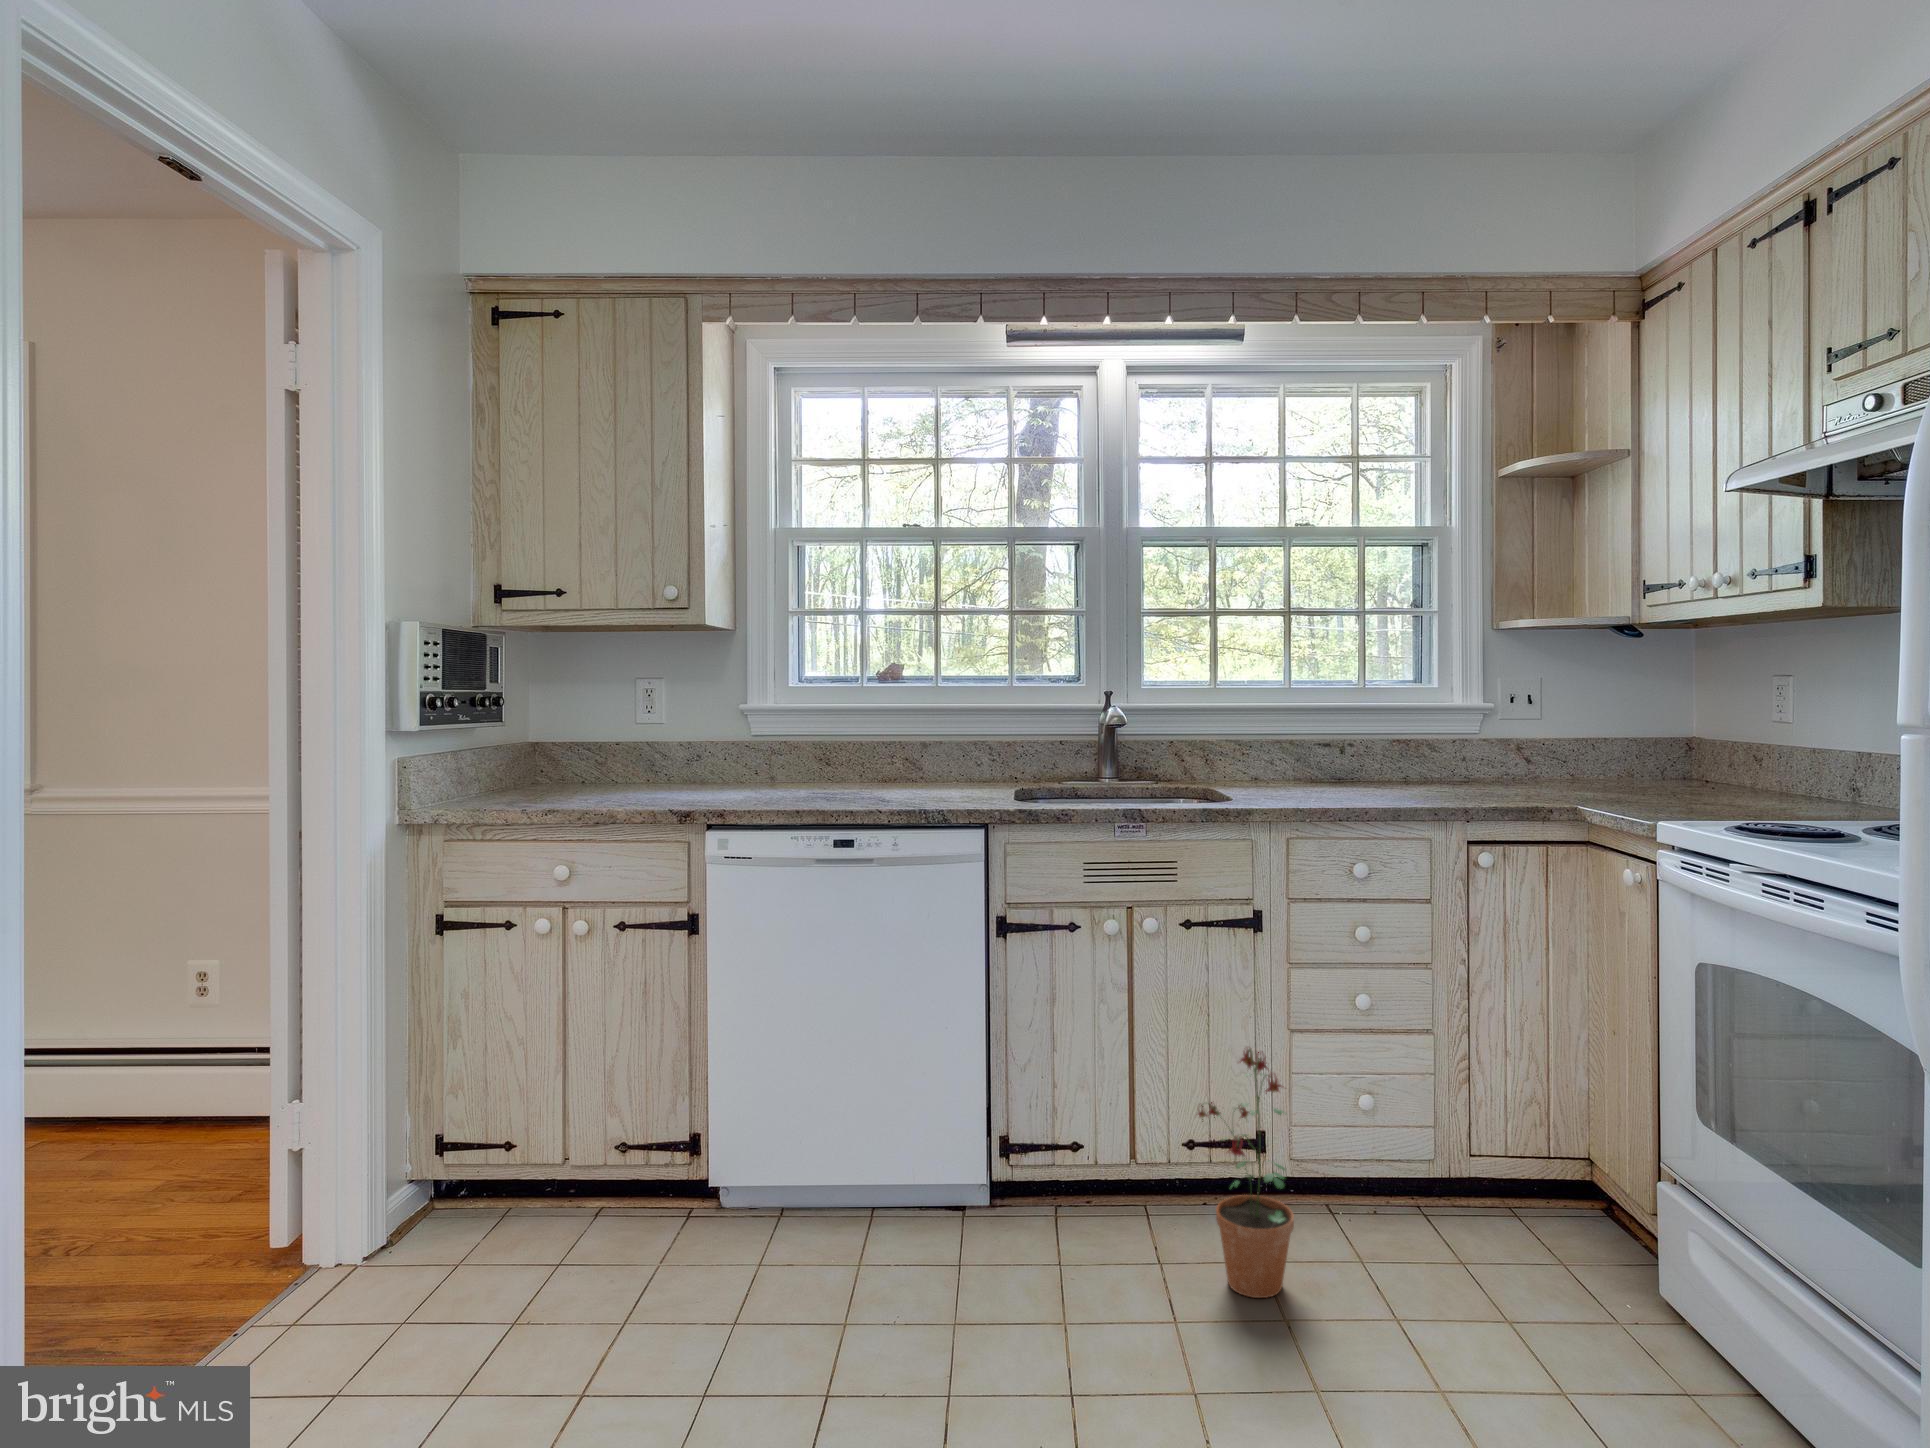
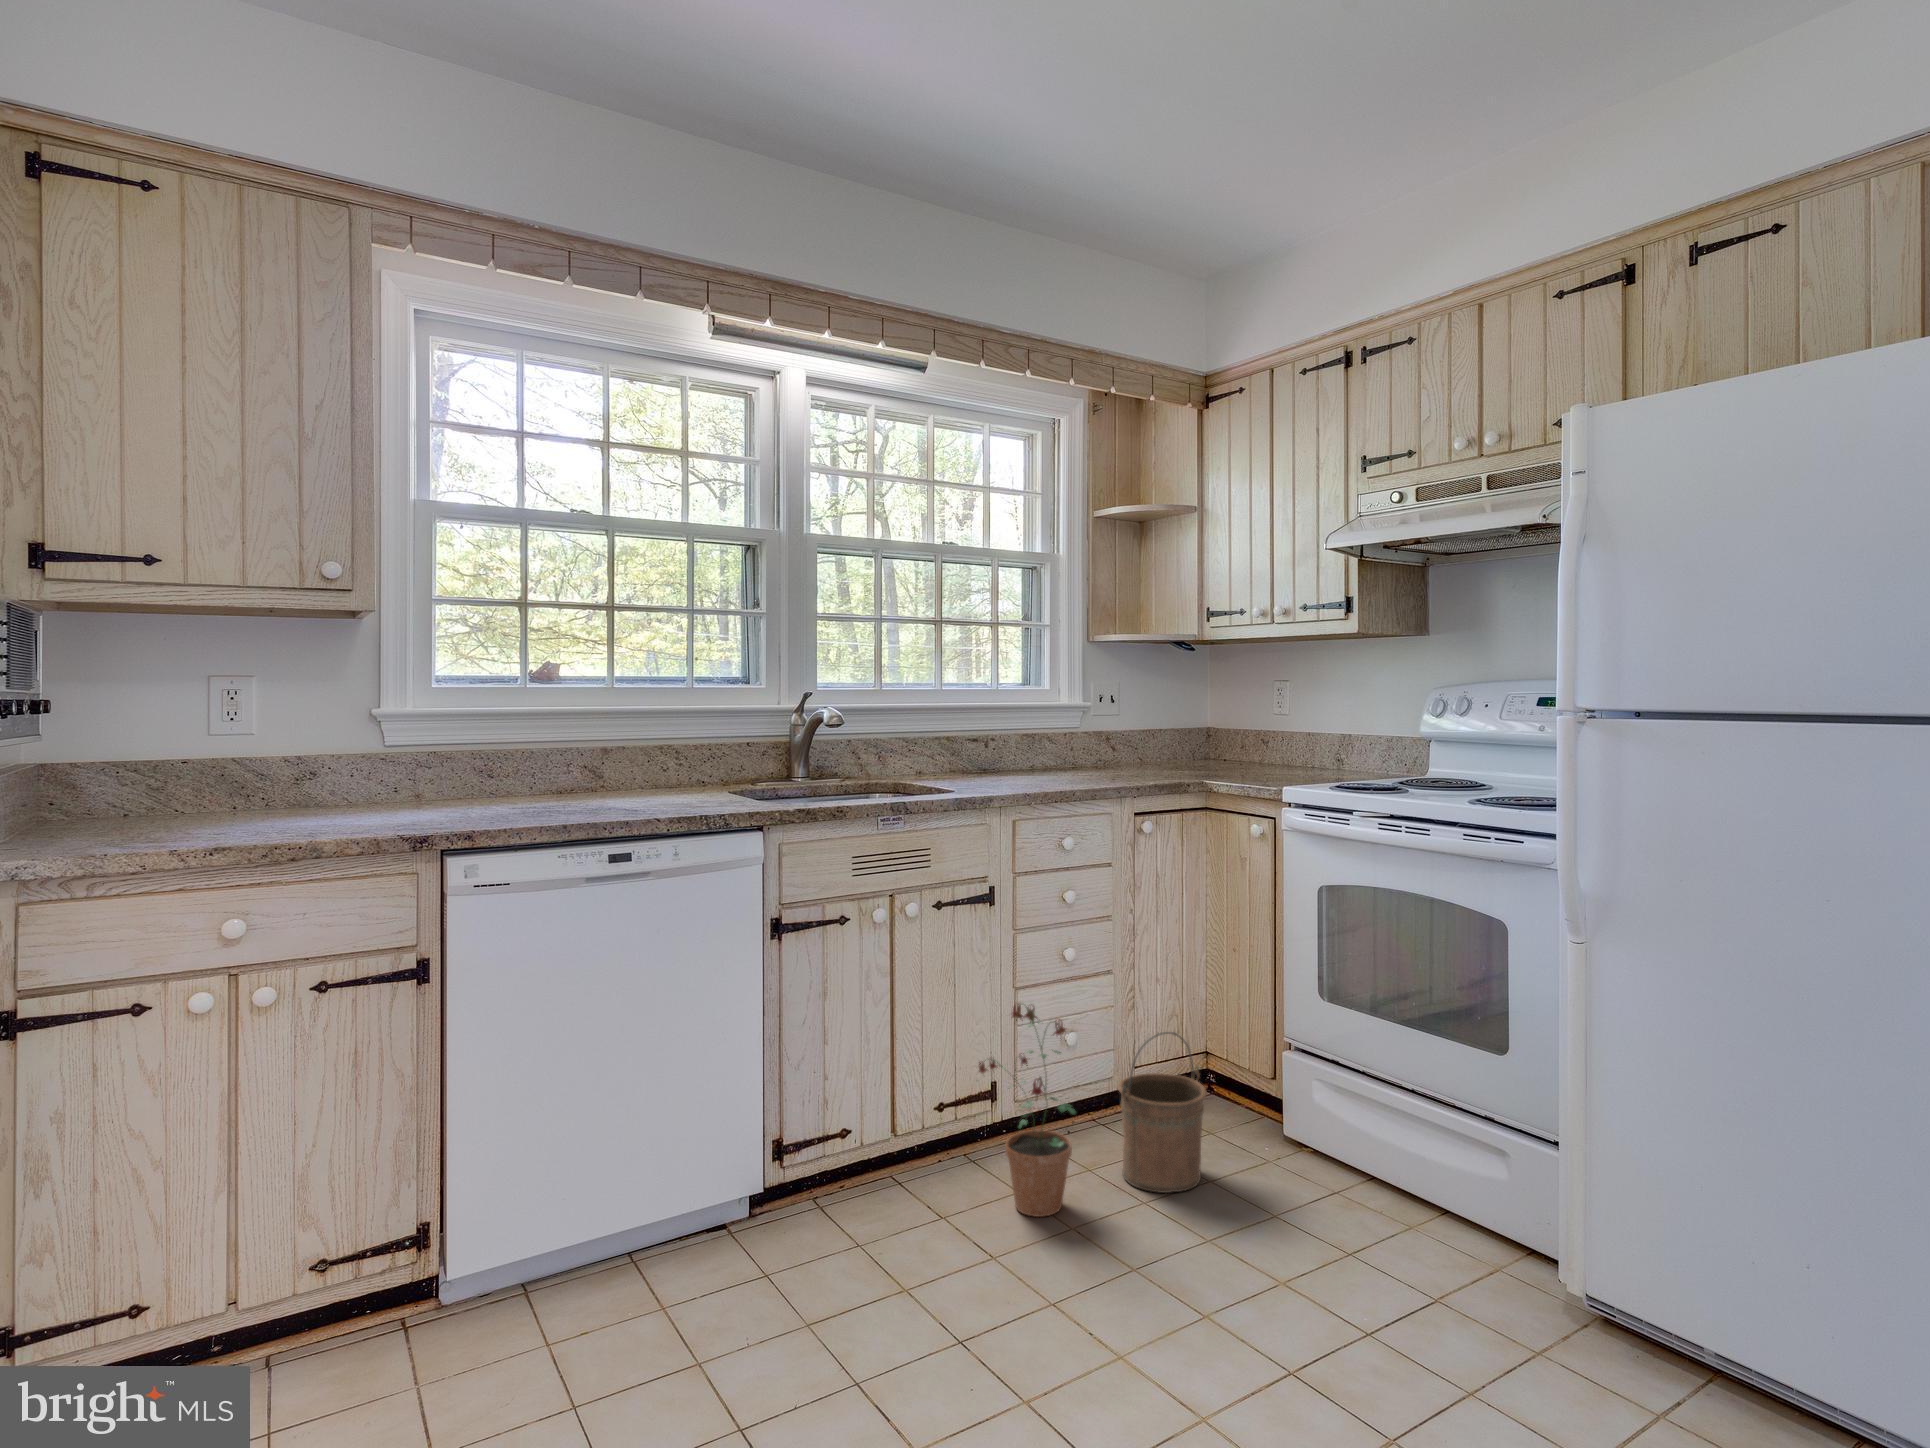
bucket: none [1369,1119,1497,1324] -> present [1118,1032,1207,1193]

